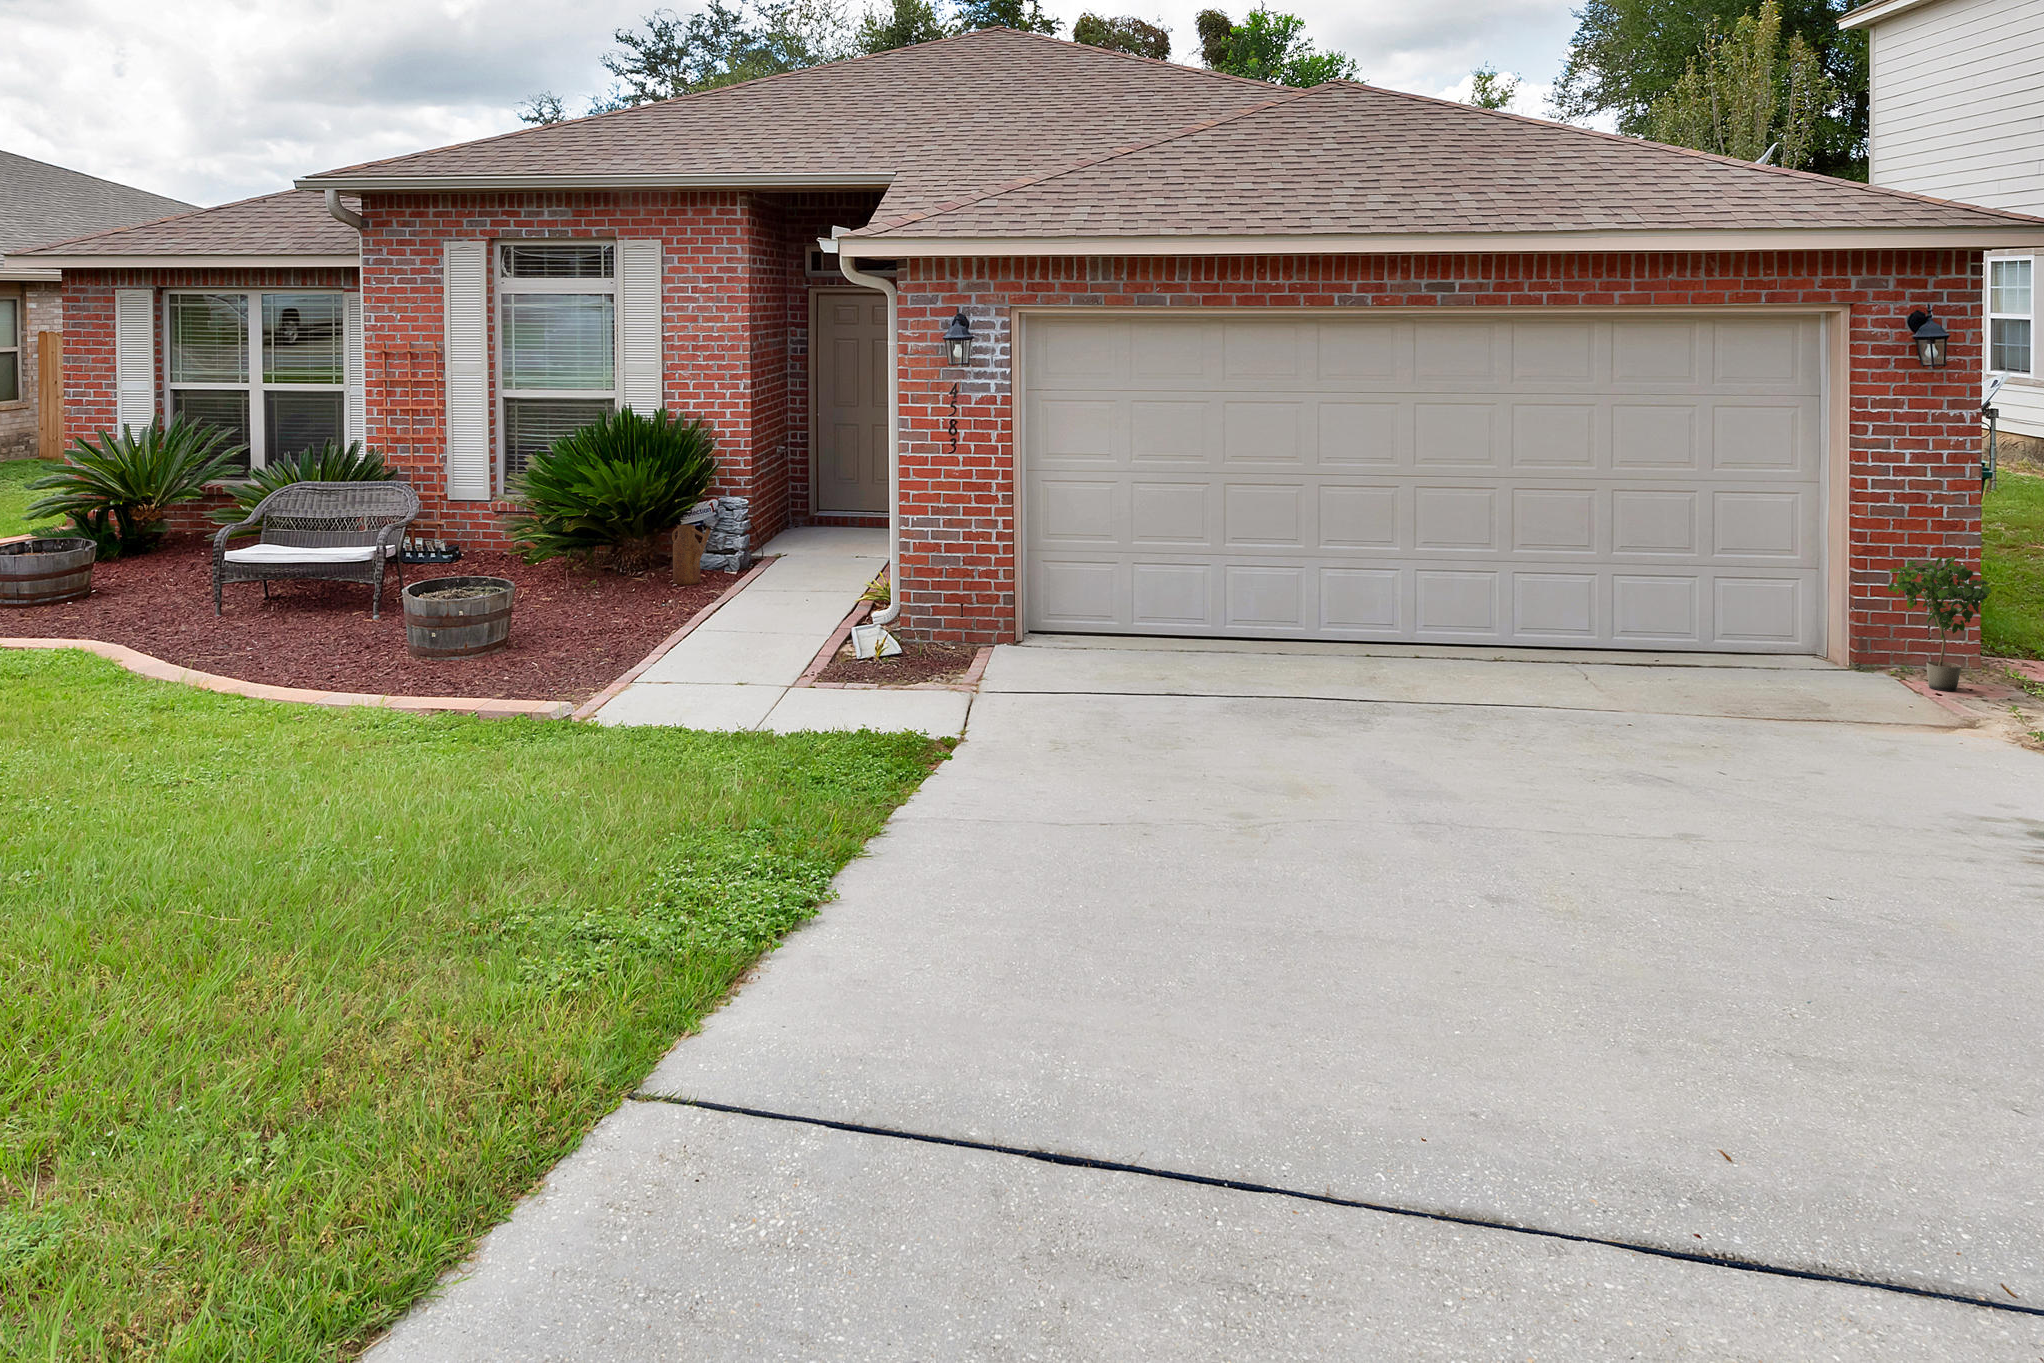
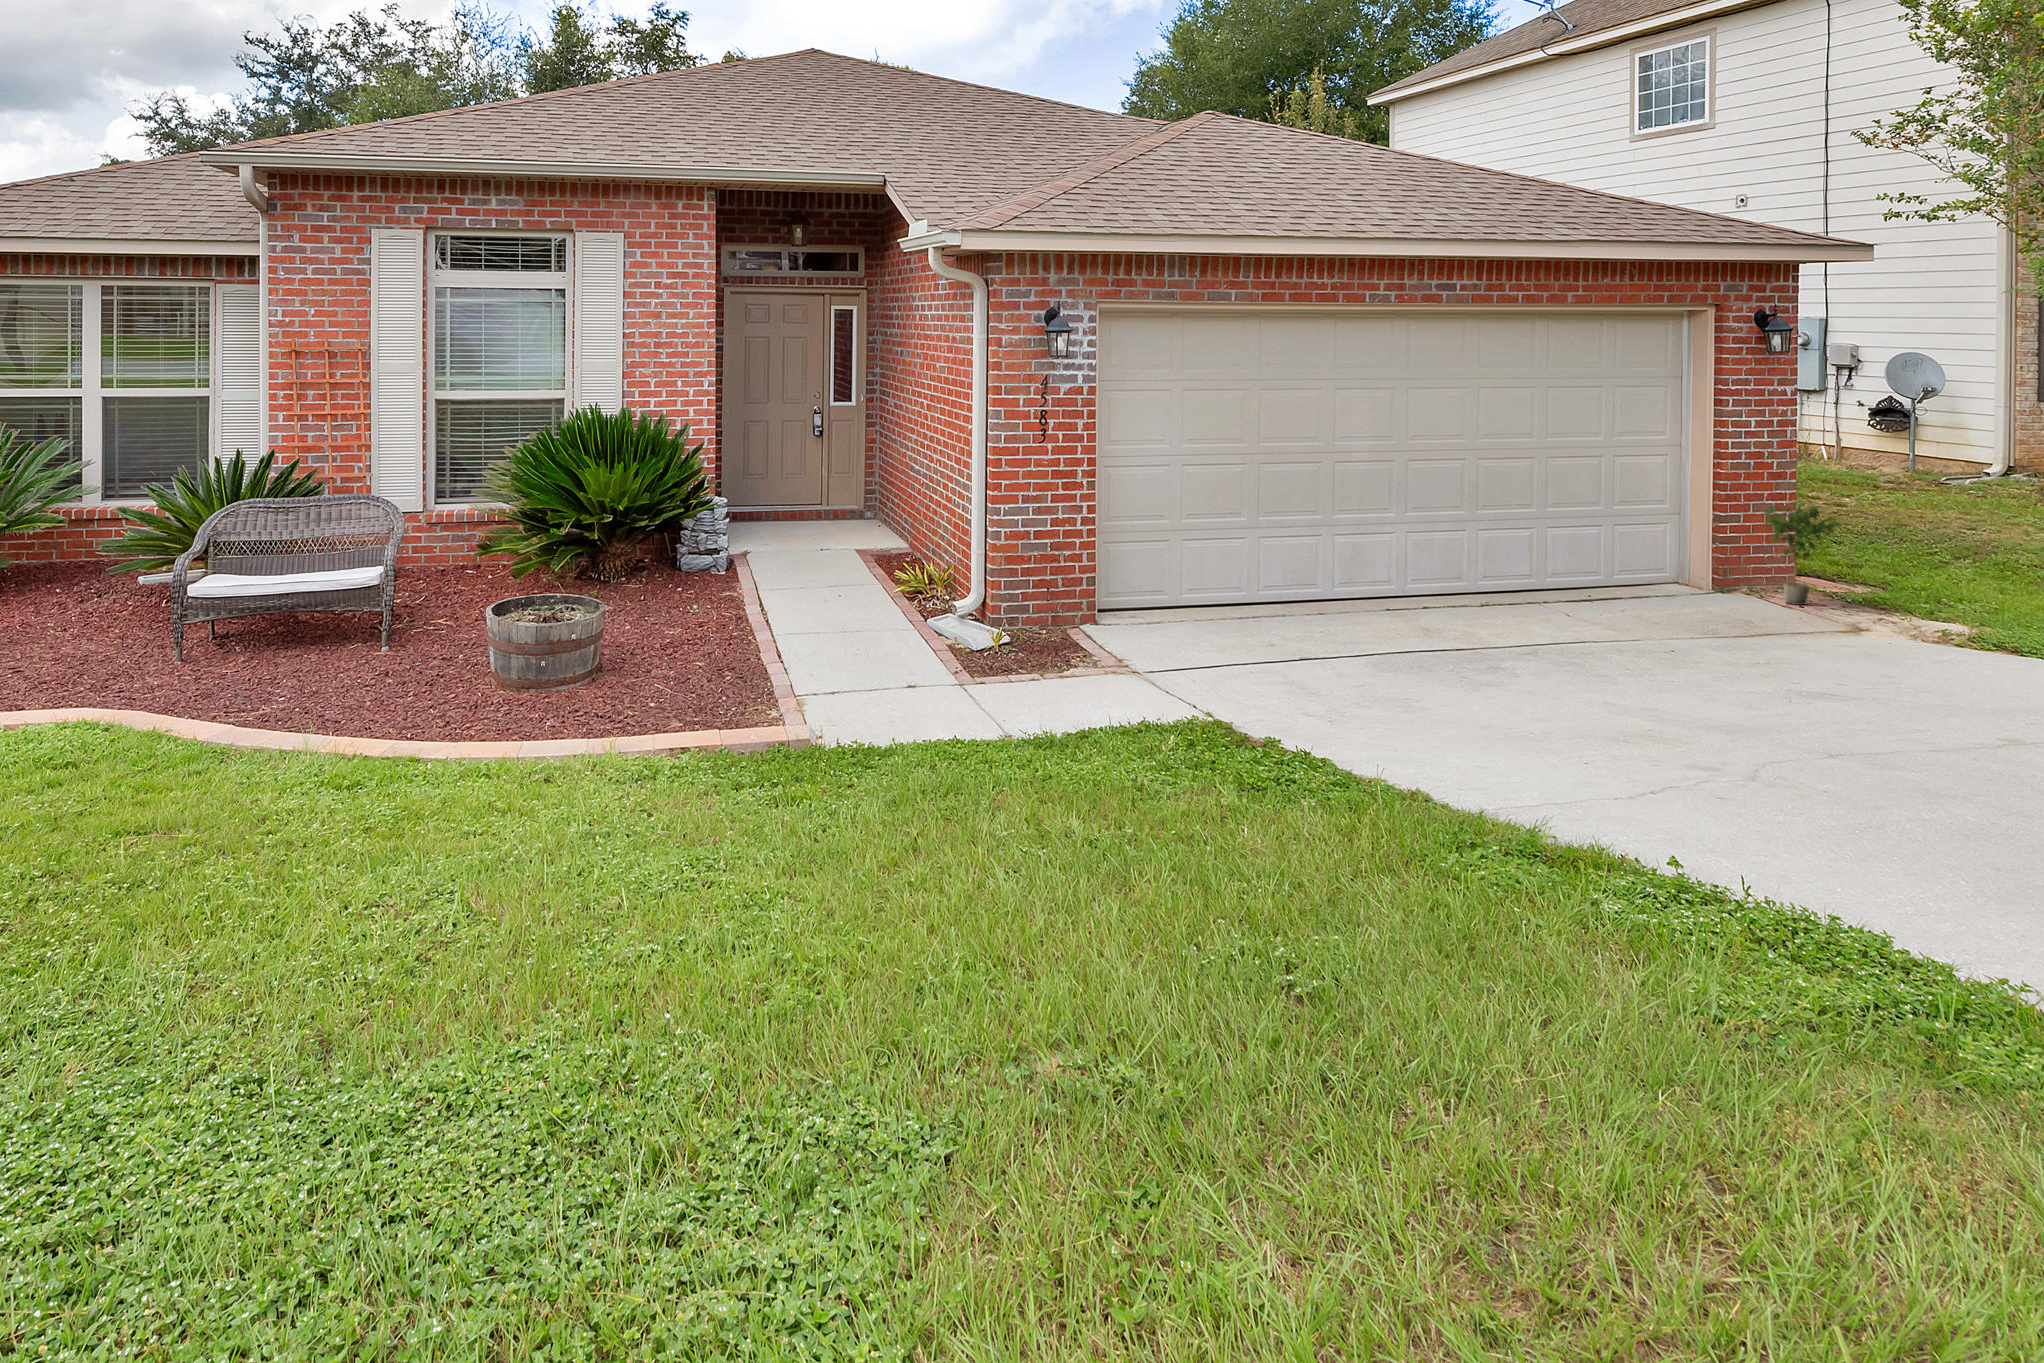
watering can: present [672,525,711,585] -> none [658,529,711,592]

